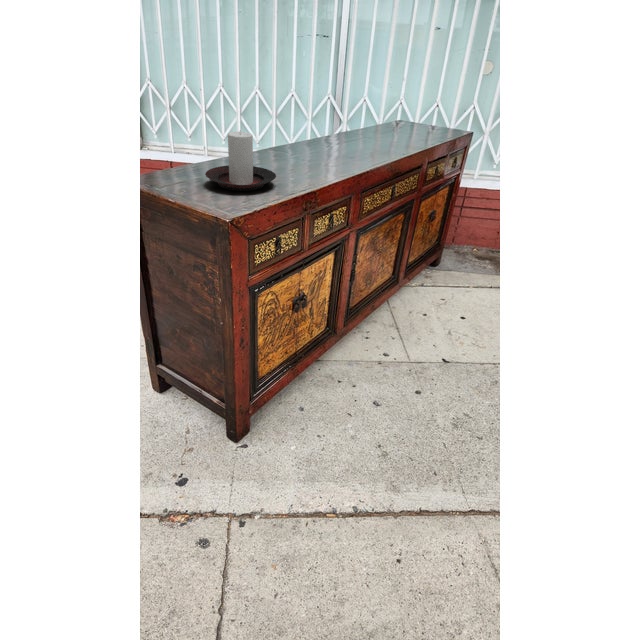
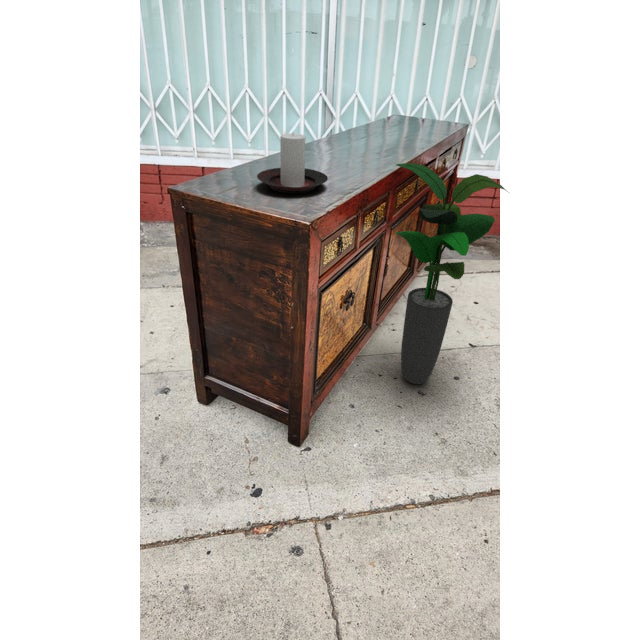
potted plant: none [355,169,467,394] -> present [395,163,505,384]

